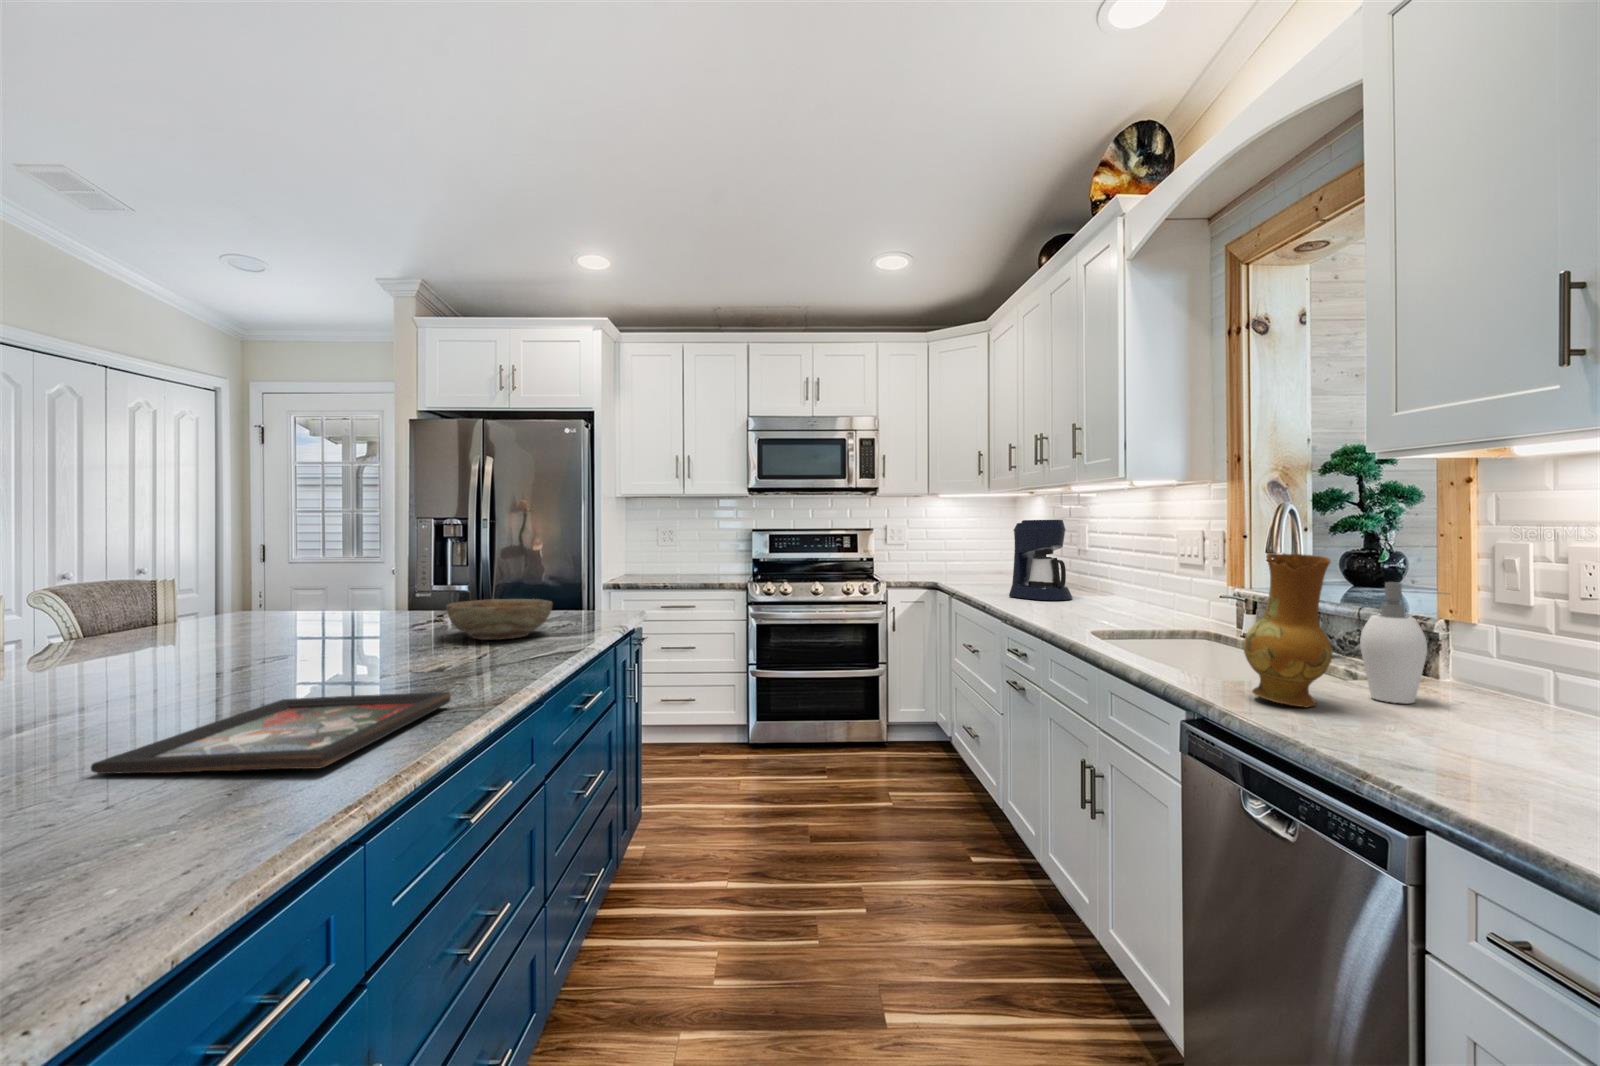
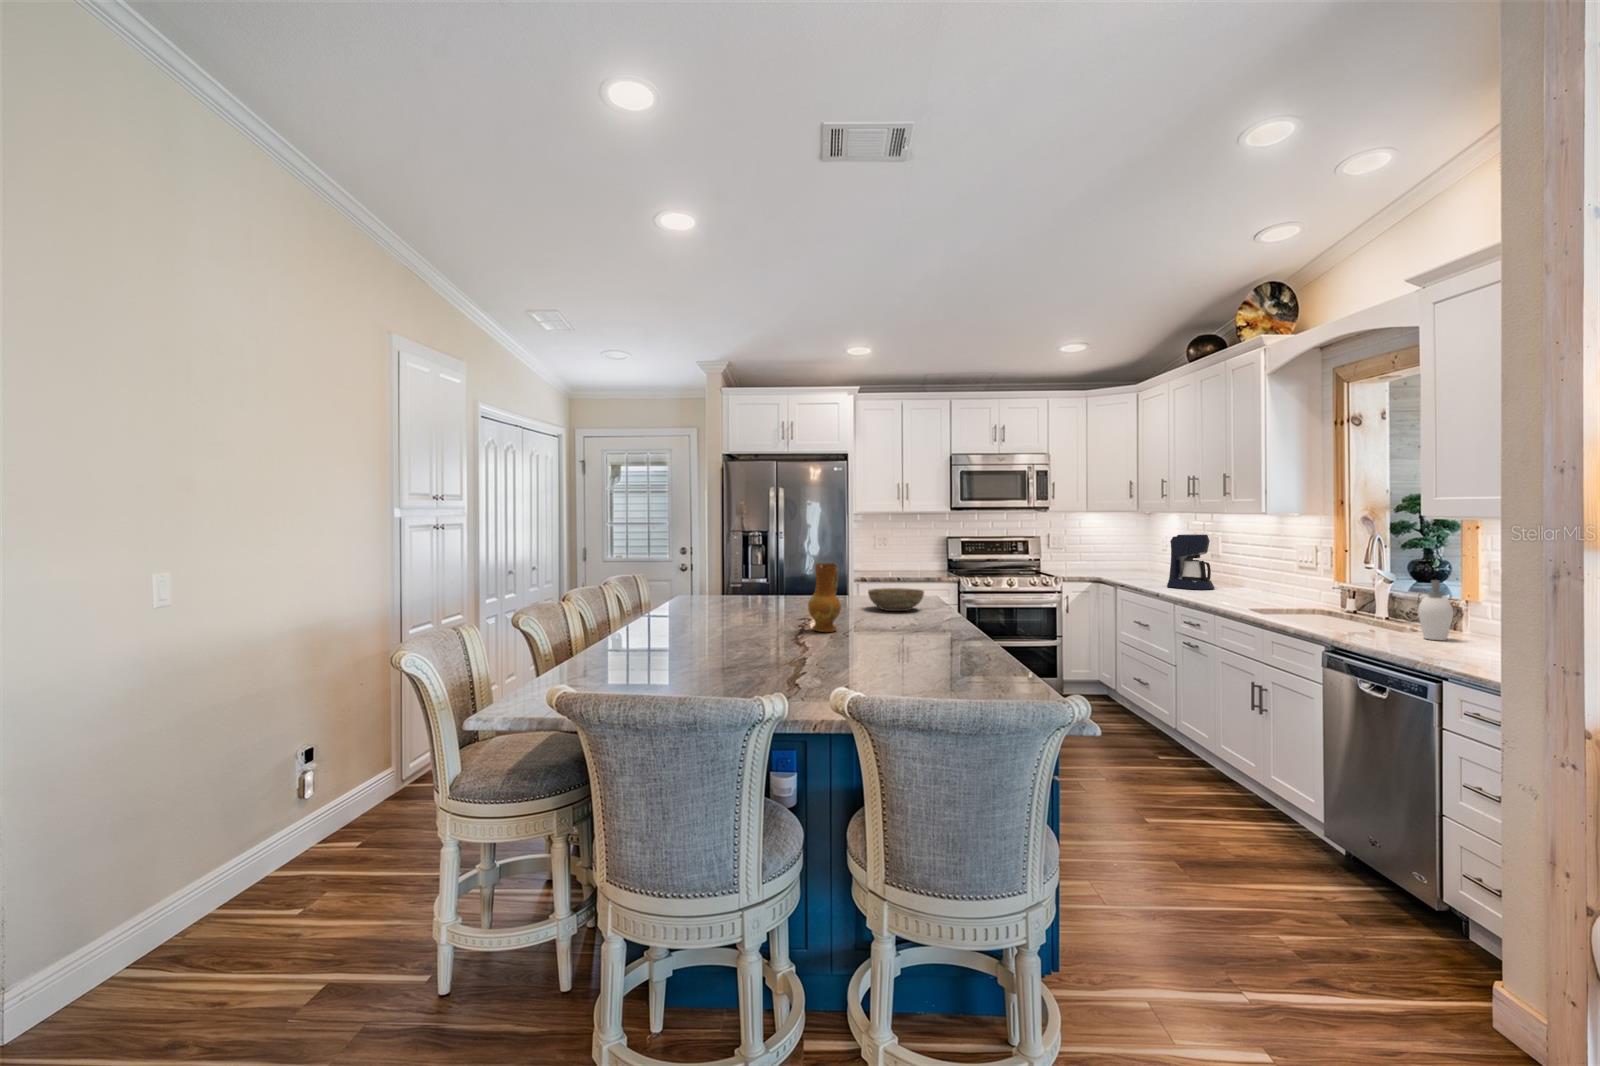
ceramic jug: present [1243,553,1332,708] -> present [808,563,841,632]
decorative tray: present [91,692,451,774] -> none [890,631,984,654]

